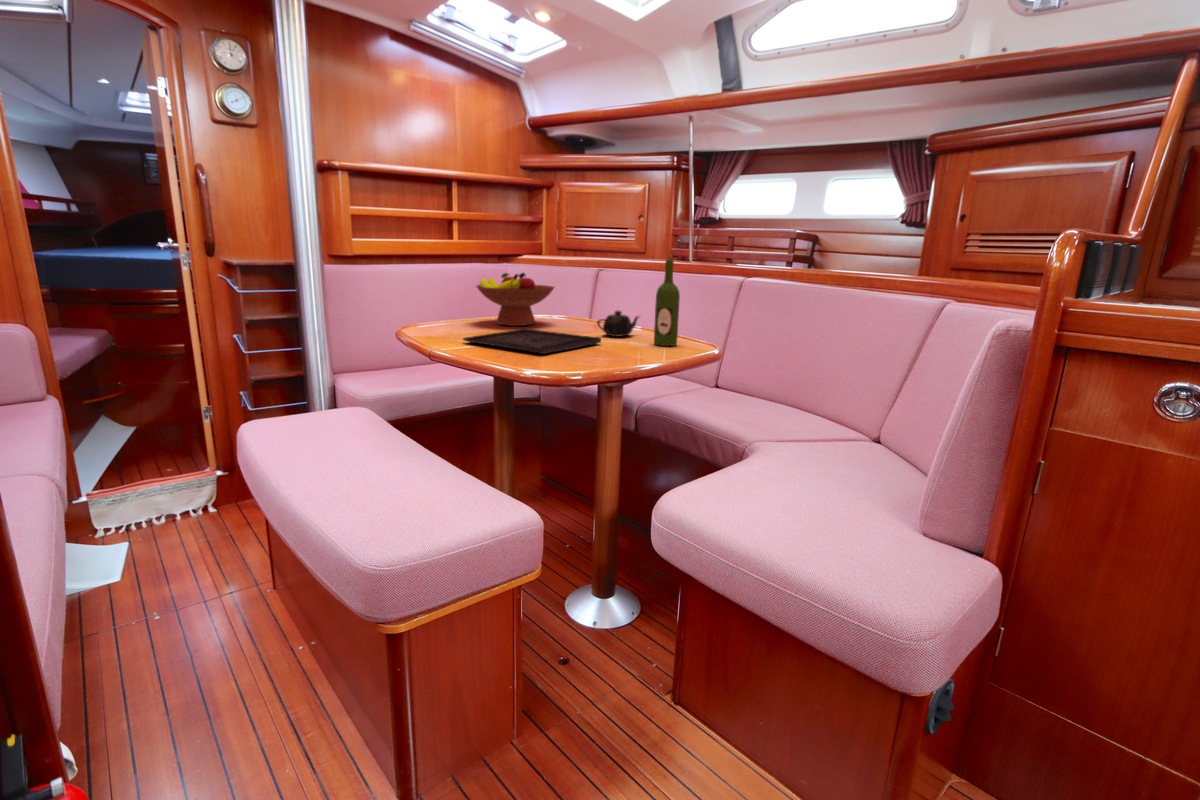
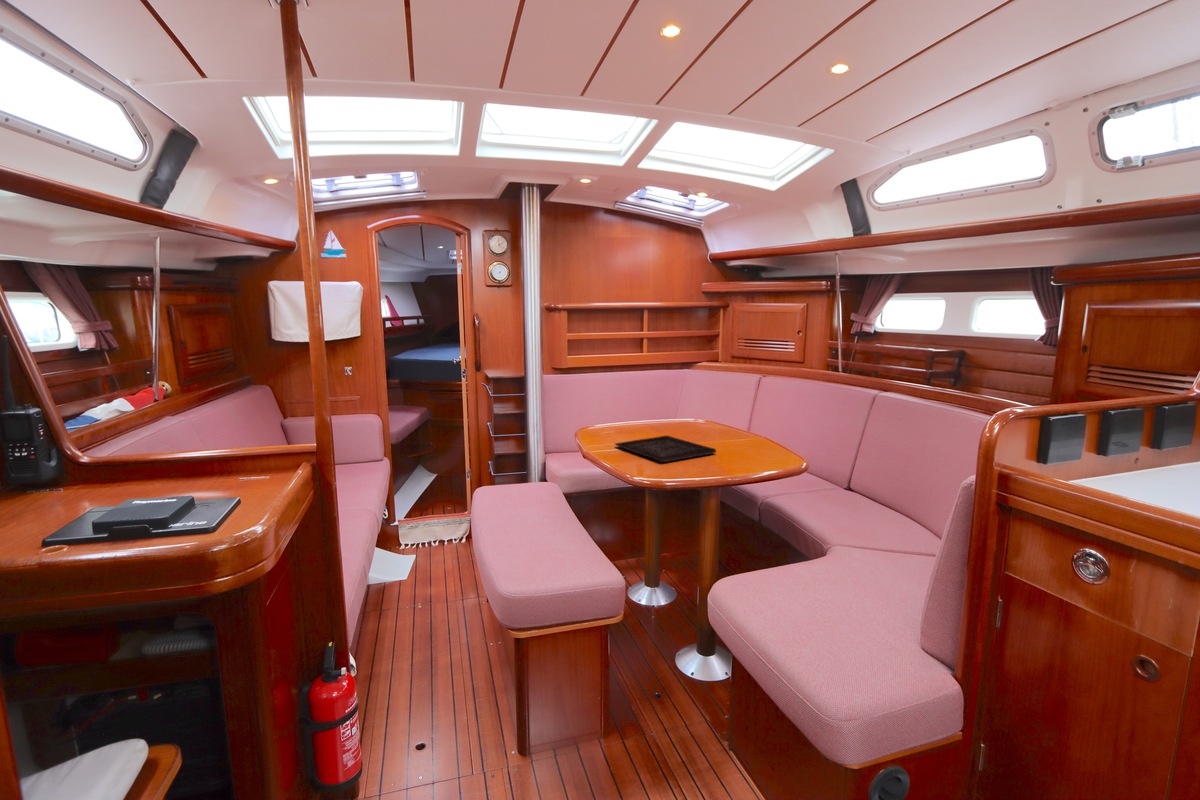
wine bottle: present [654,255,680,346] -> none [760,388,781,459]
fruit bowl: present [476,273,554,326] -> none [638,390,698,430]
teapot: present [597,311,639,337] -> none [720,425,758,446]

